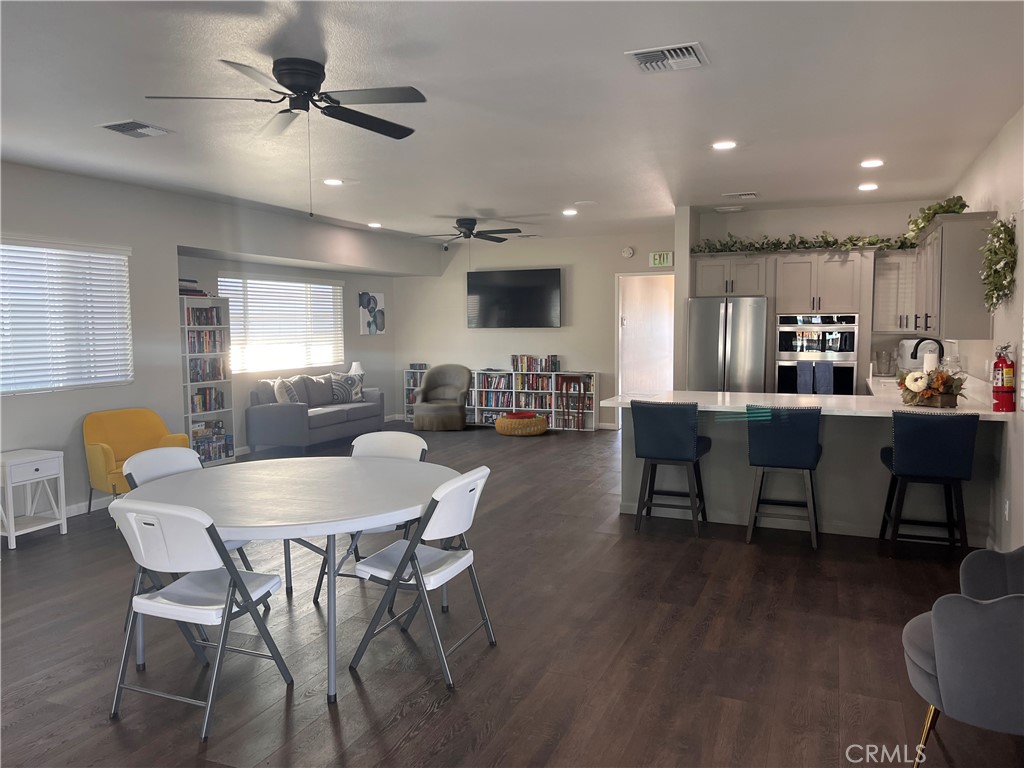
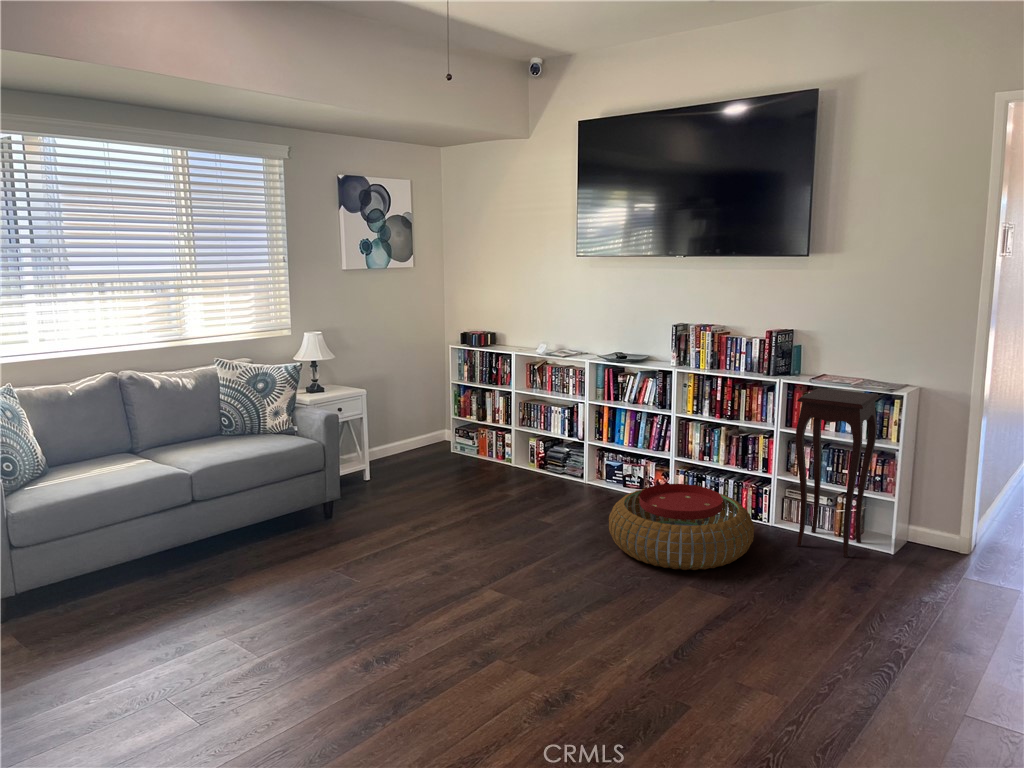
armchair: present [413,364,472,431] -> none [430,338,576,513]

